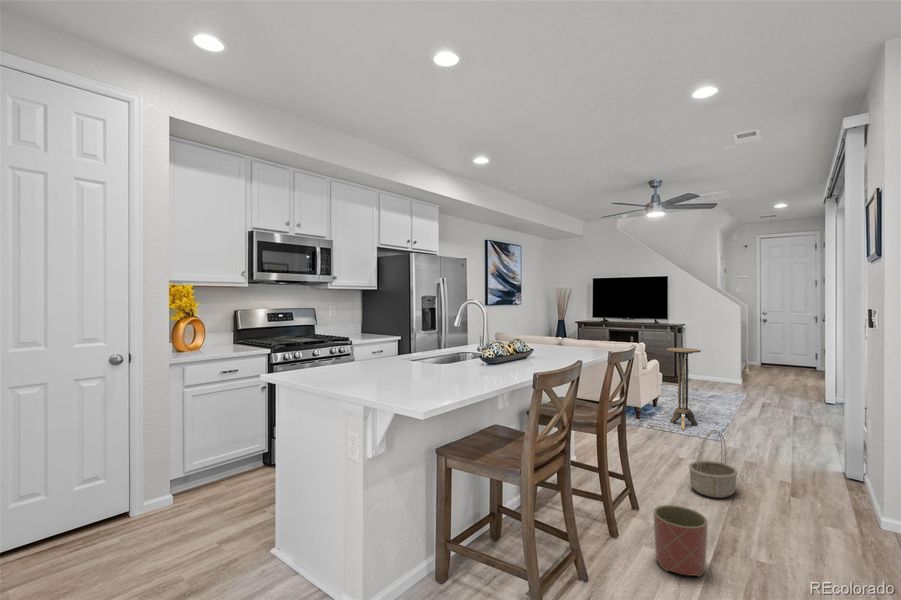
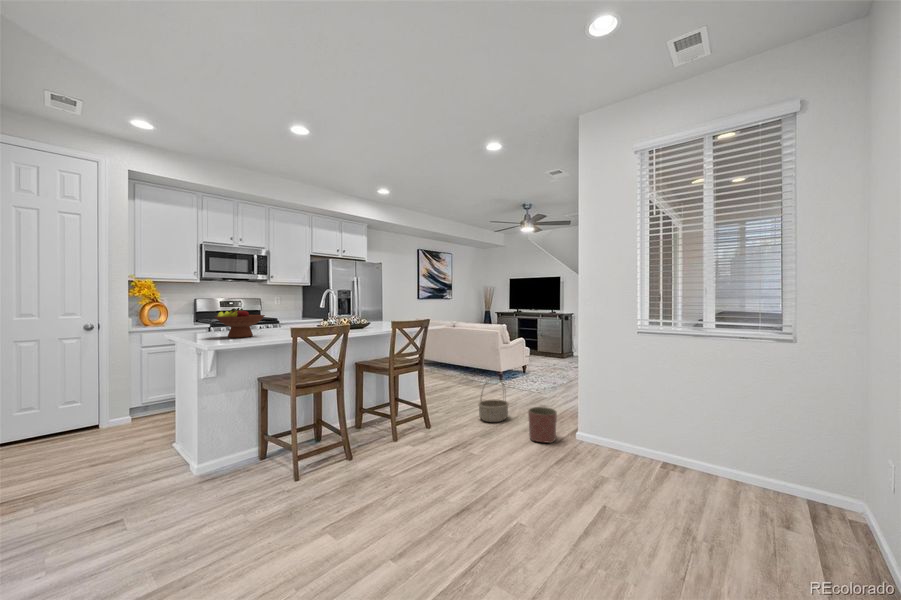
fruit bowl: none [371,337,444,386] -> present [215,308,265,338]
side table: present [667,348,701,430] -> none [515,327,538,386]
planter: present [654,505,707,577] -> present [528,407,557,443]

